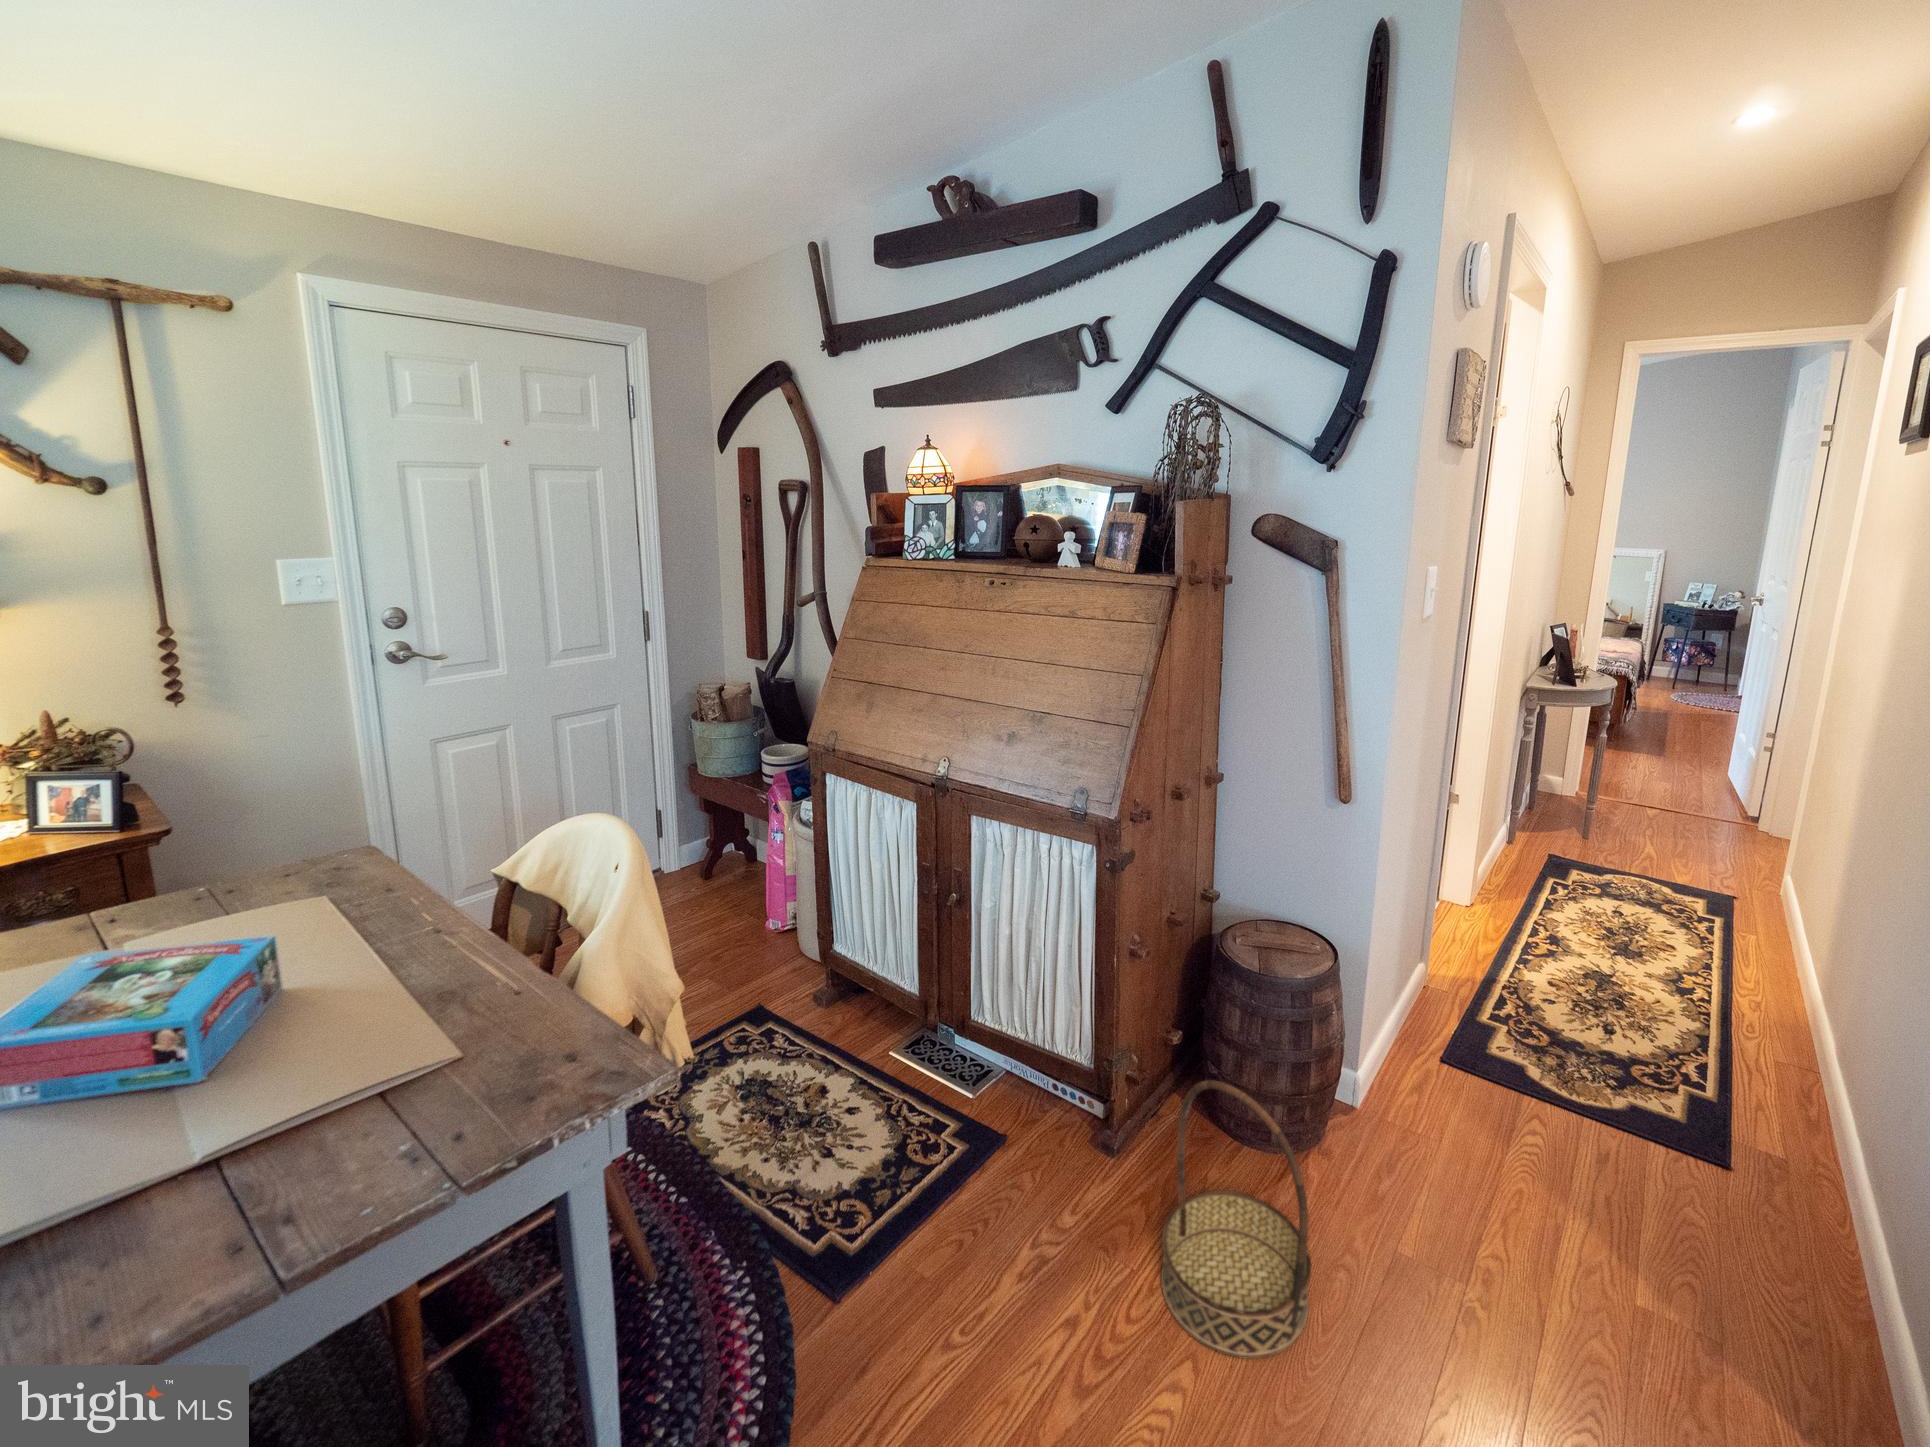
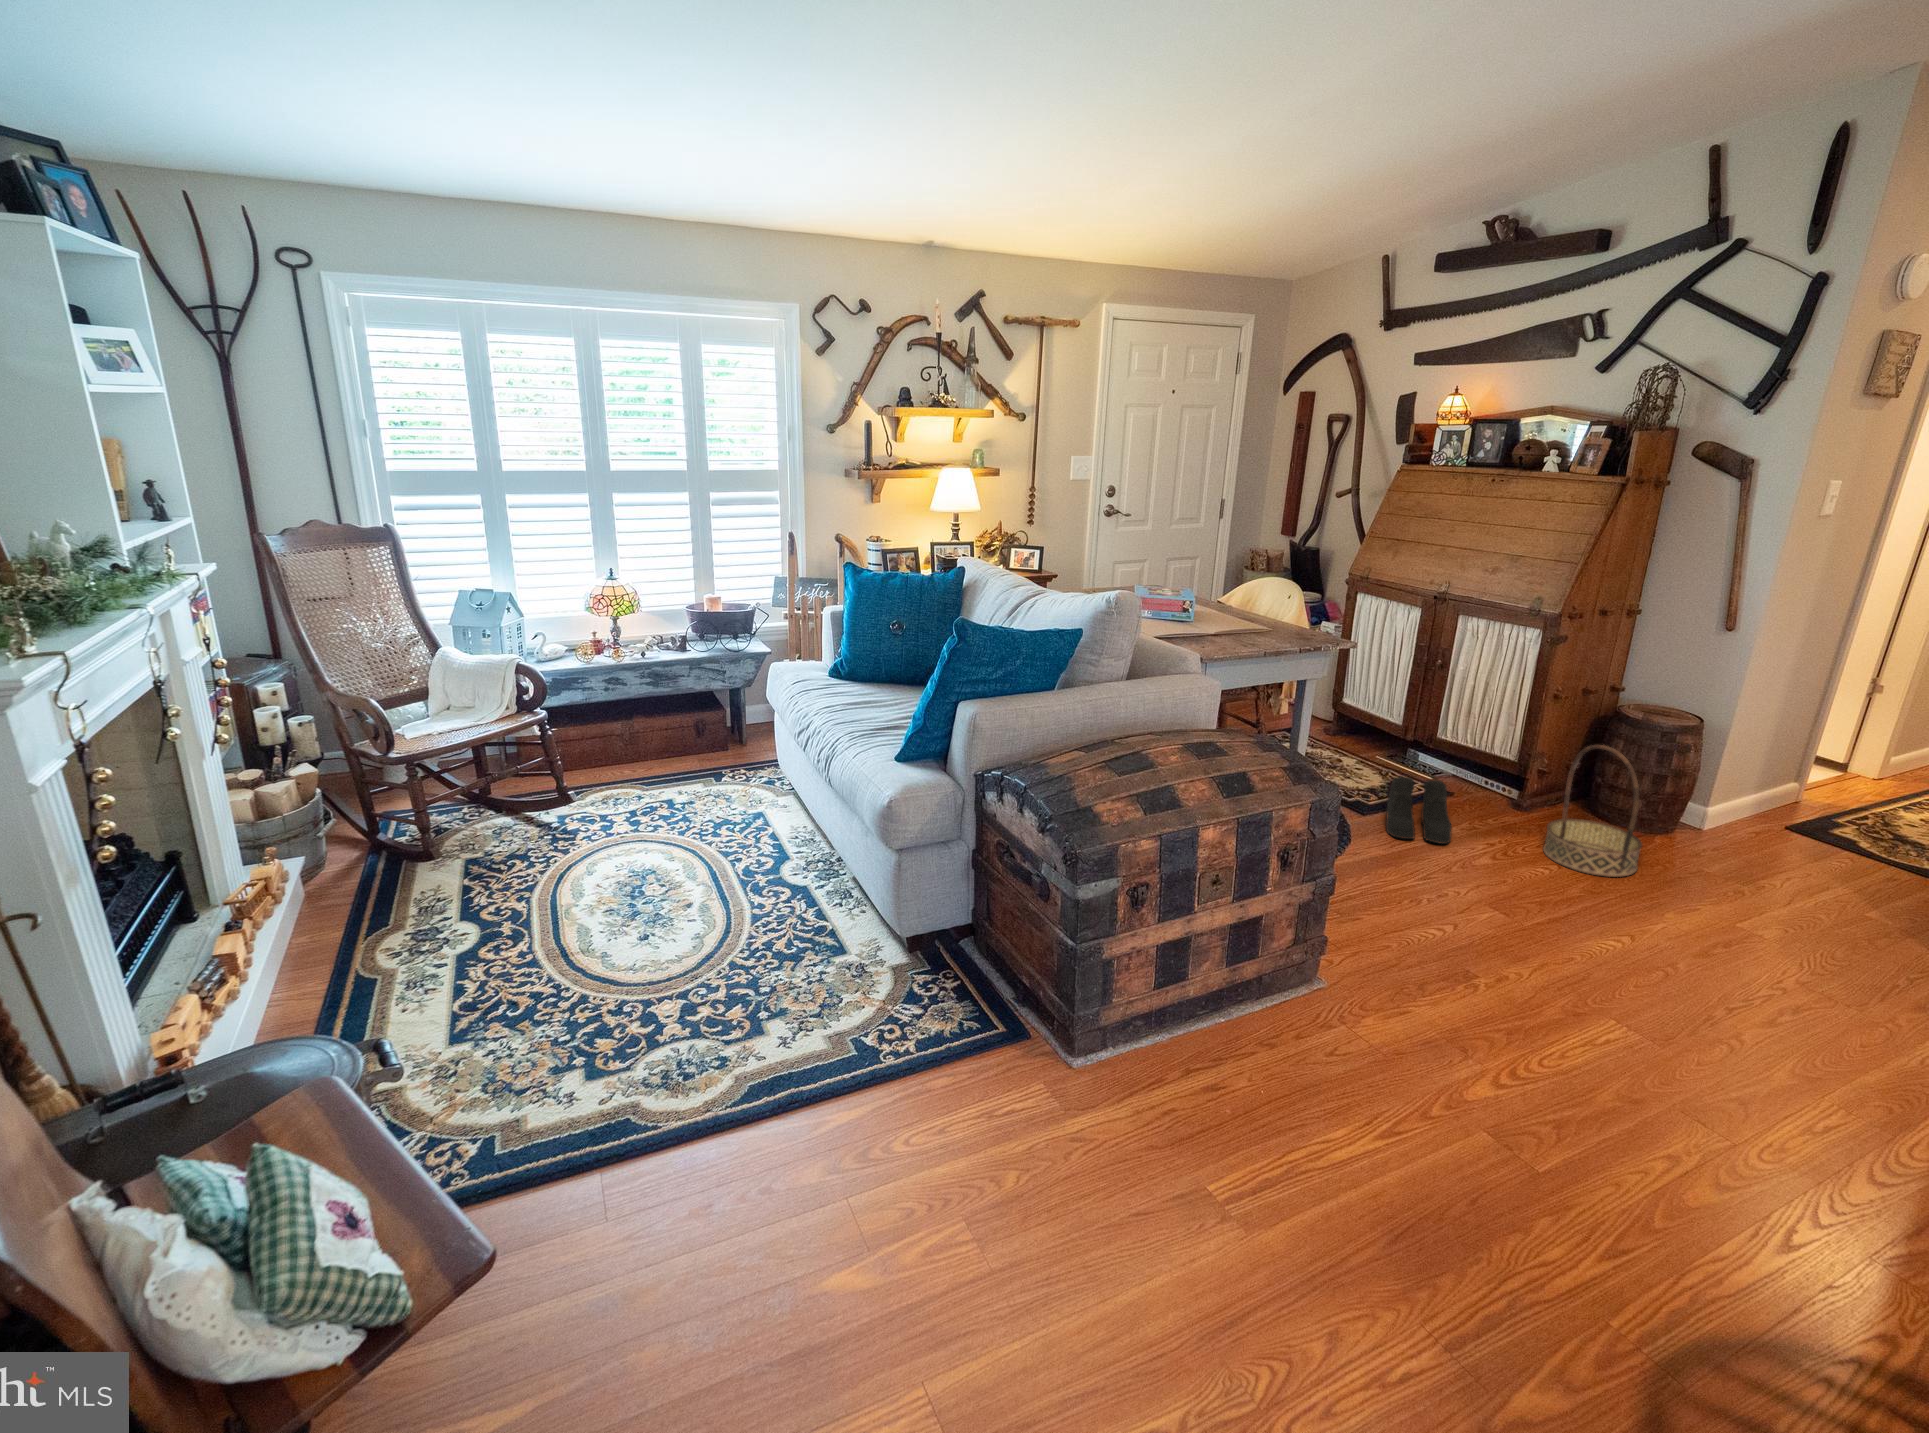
boots: none [889,1179,1009,1385] -> present [1386,776,1452,844]

